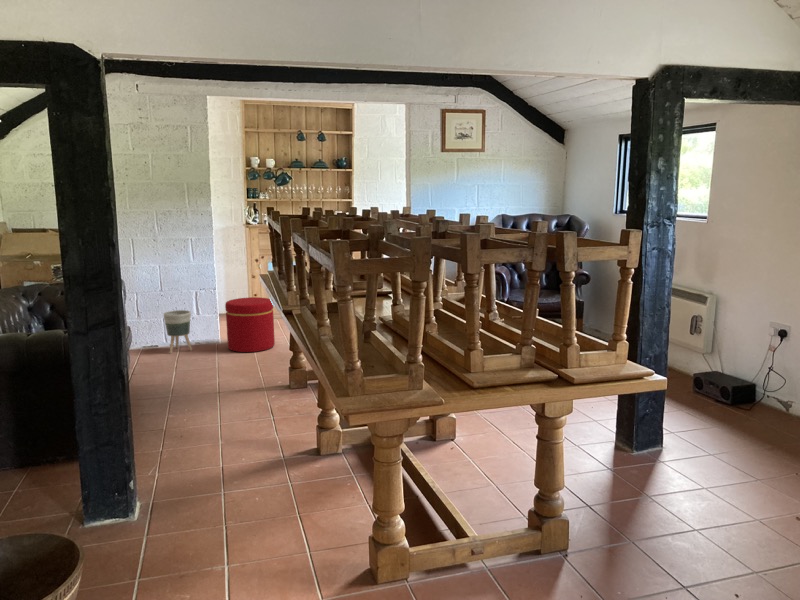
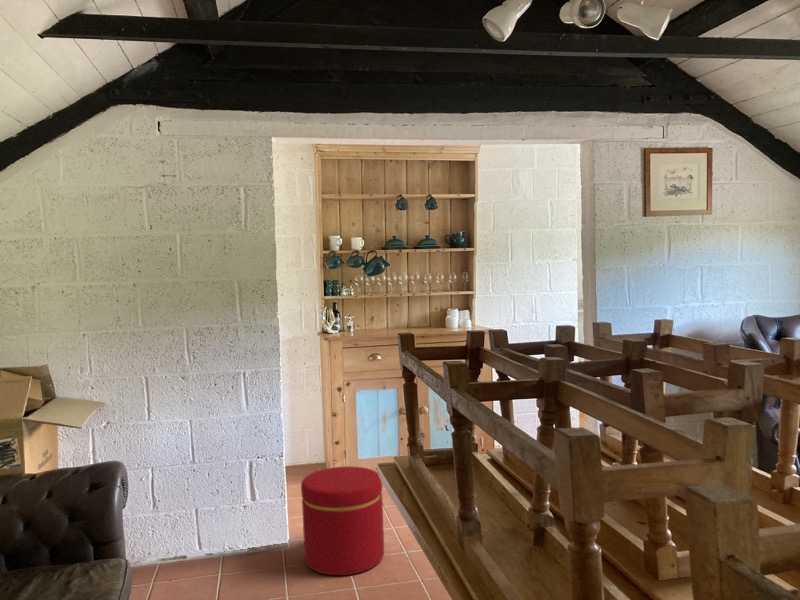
planter: present [164,310,192,353] -> none [195,495,244,579]

